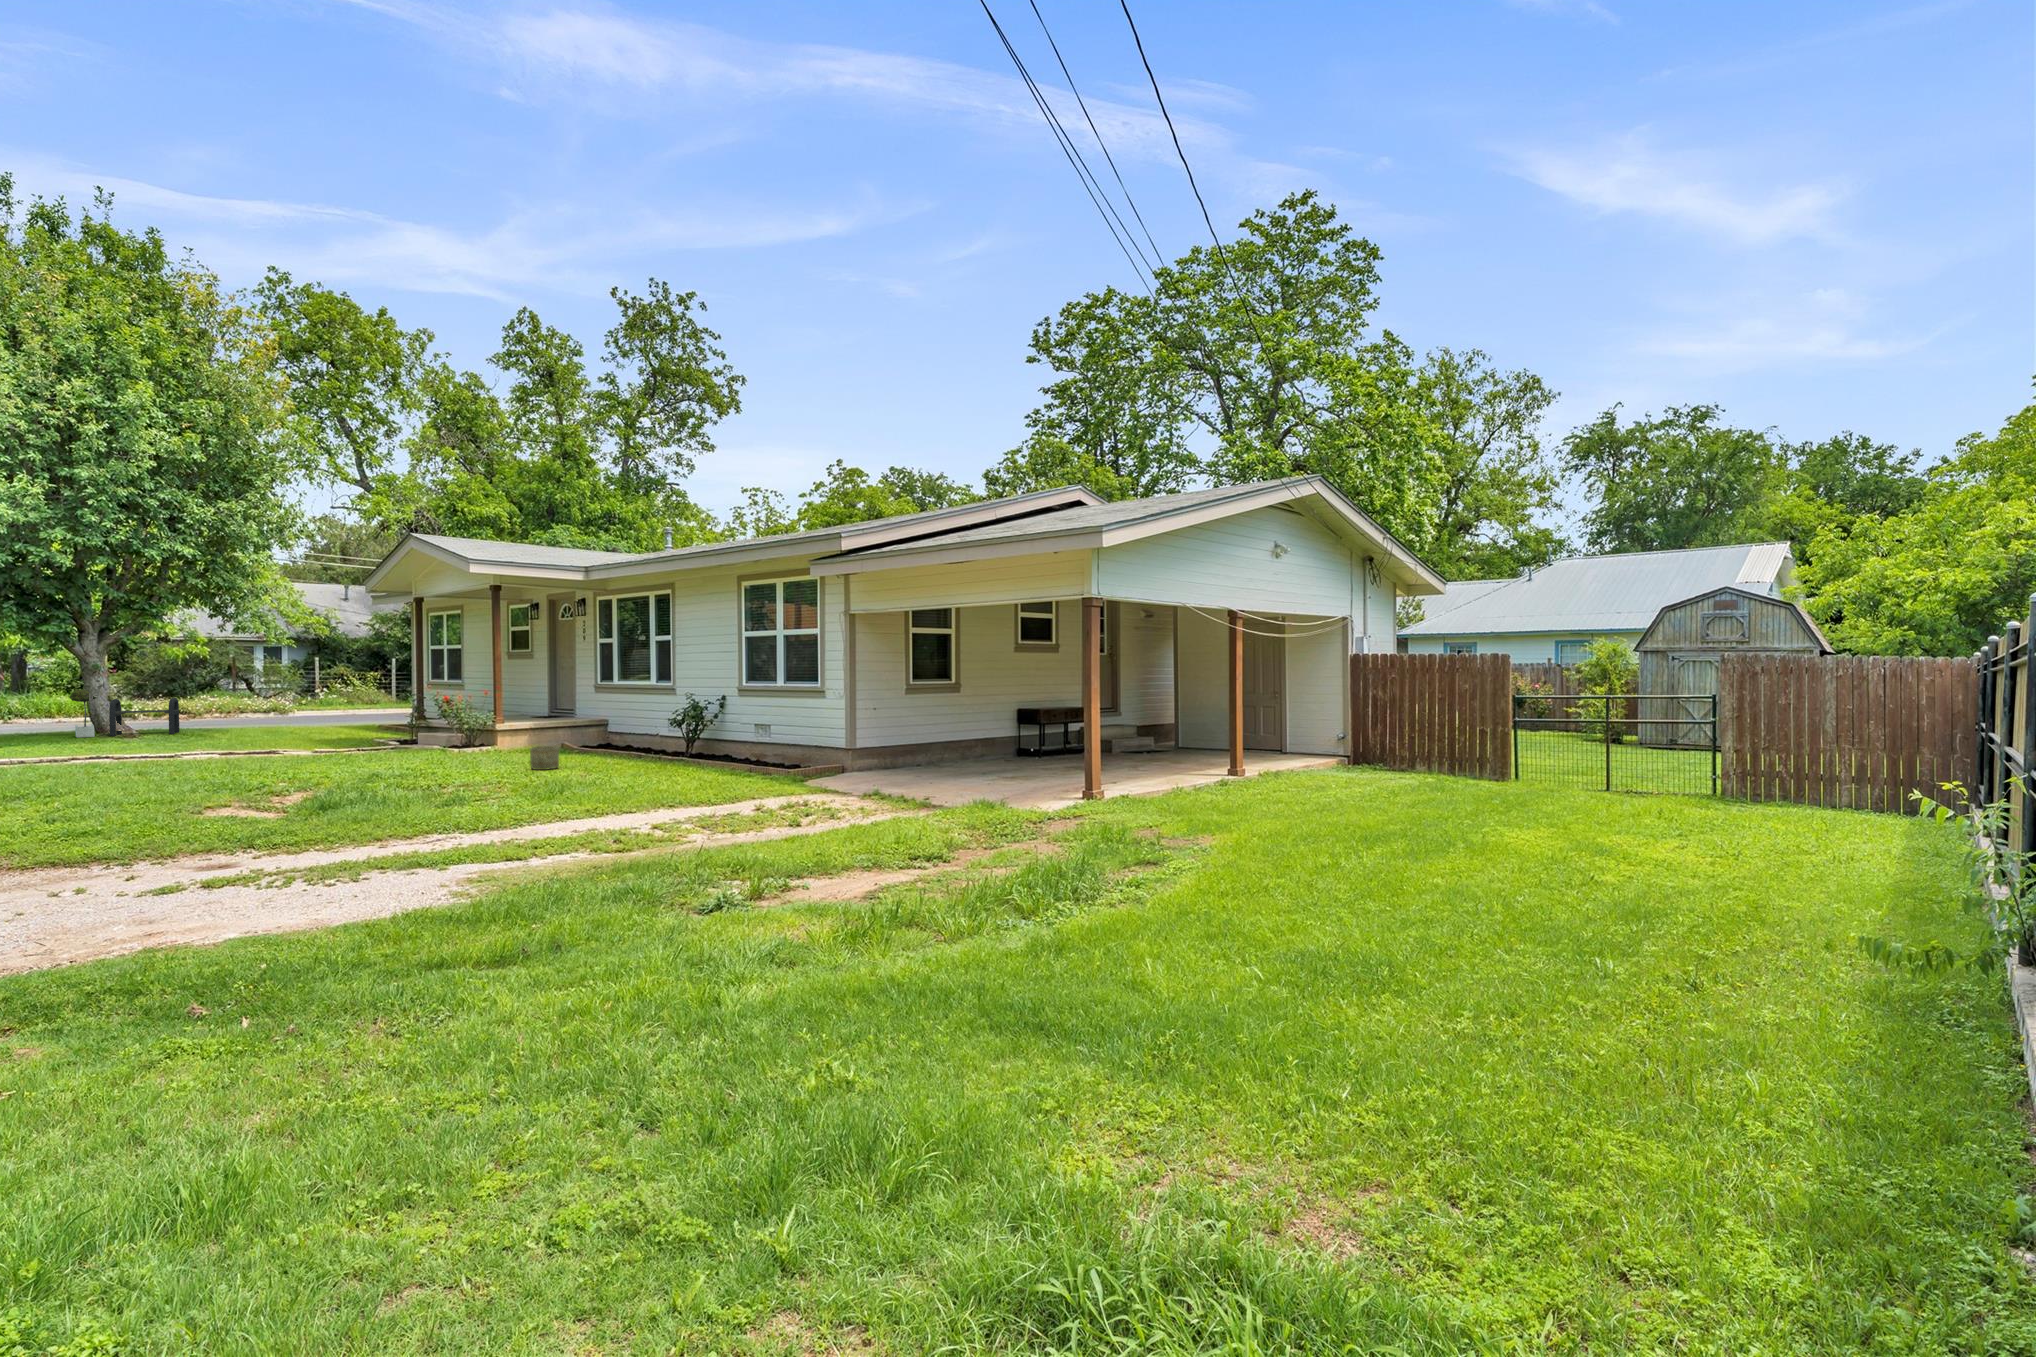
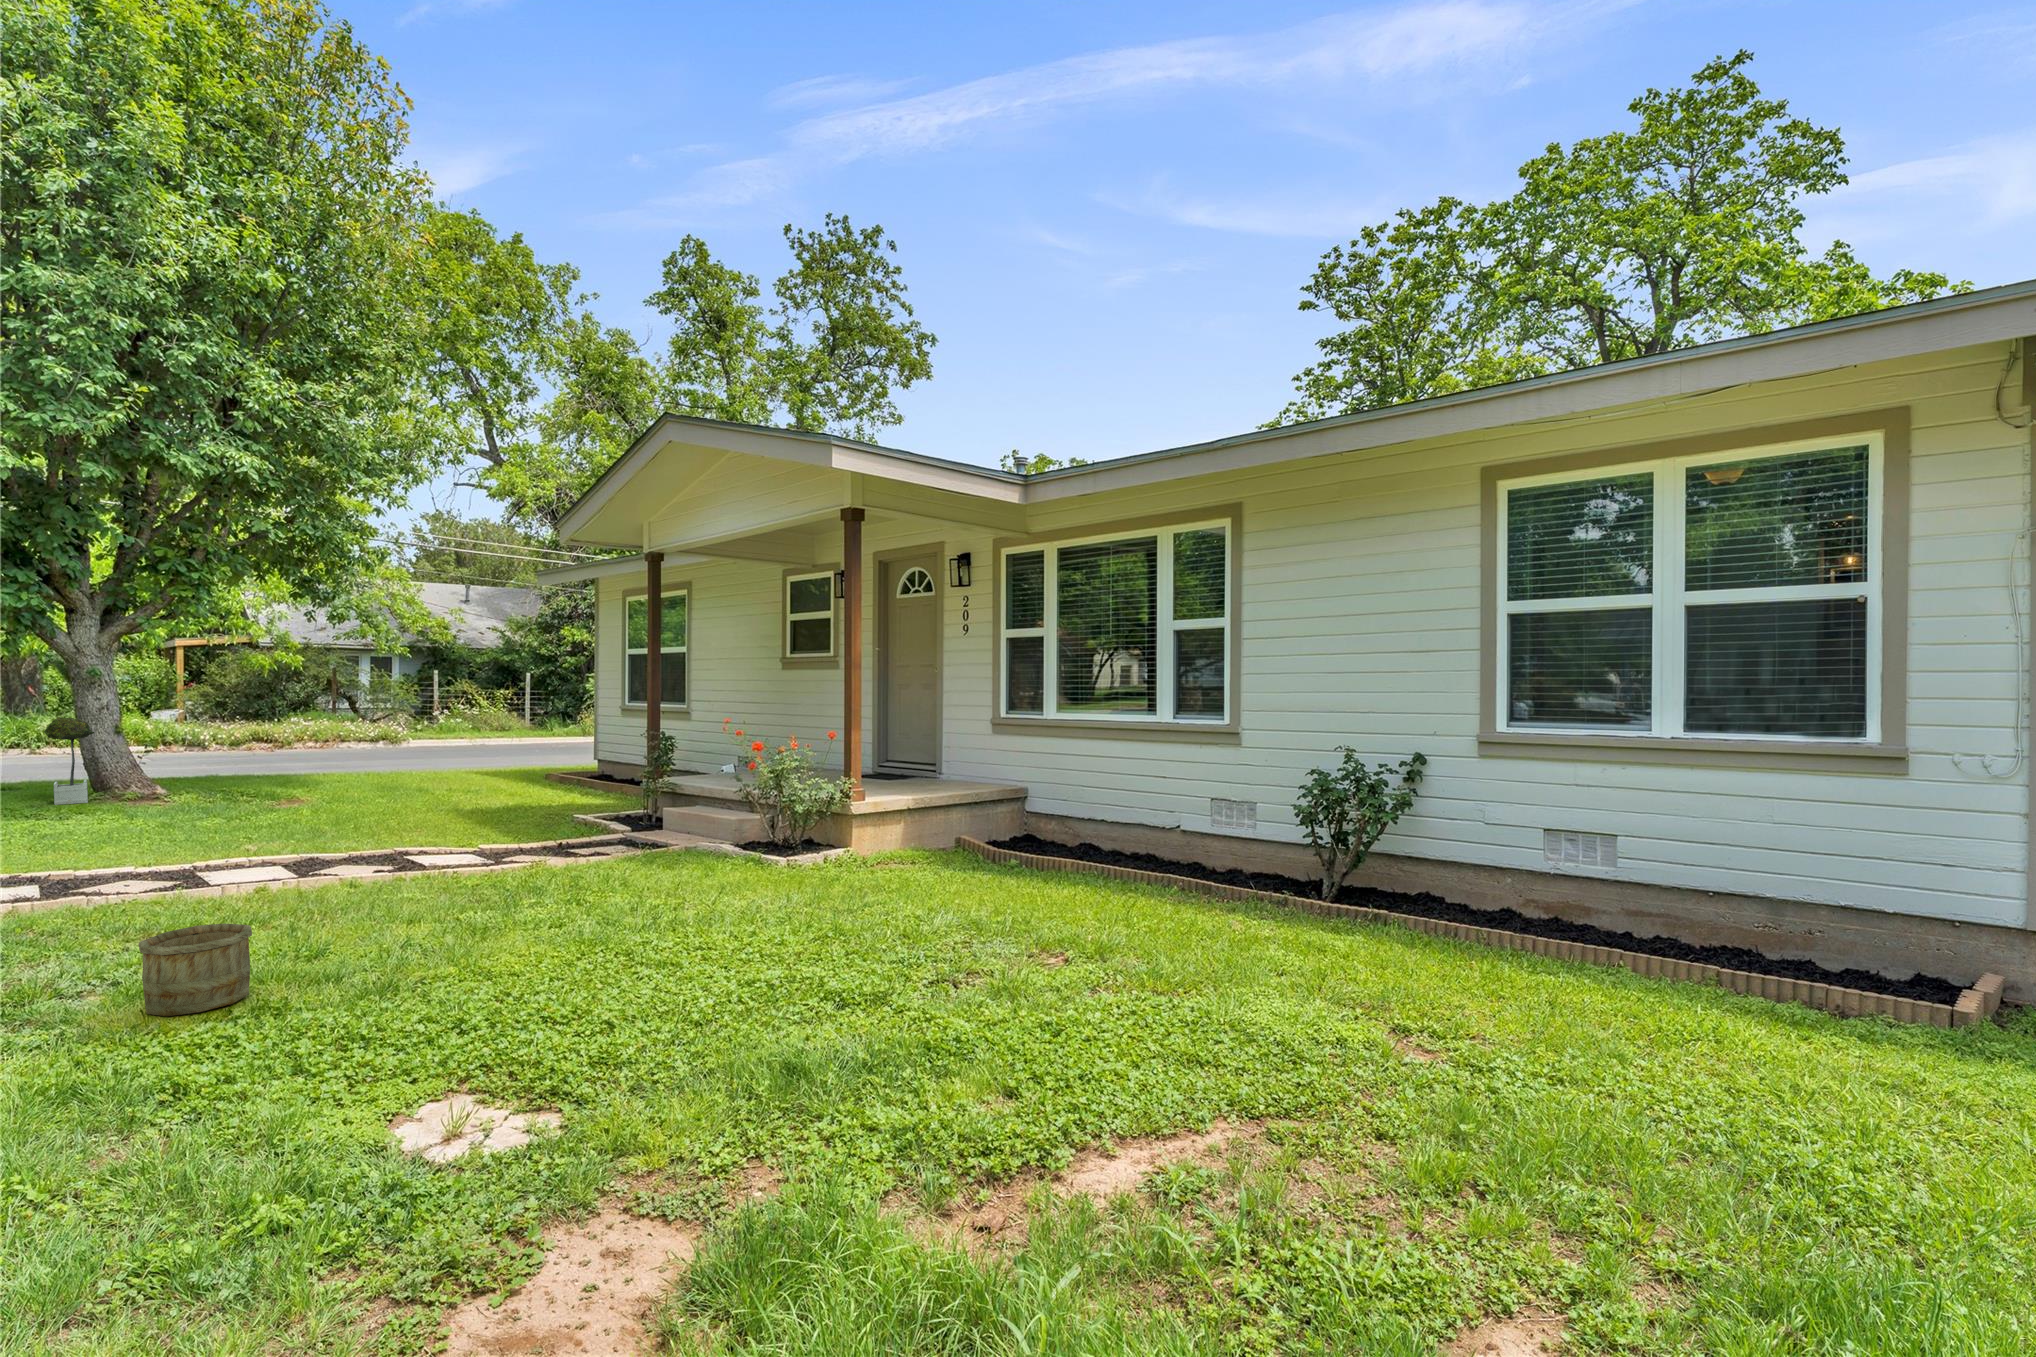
bench: present [109,698,179,736] -> none [115,732,240,801]
wooden bucket: present [530,746,559,770] -> present [138,923,252,1016]

